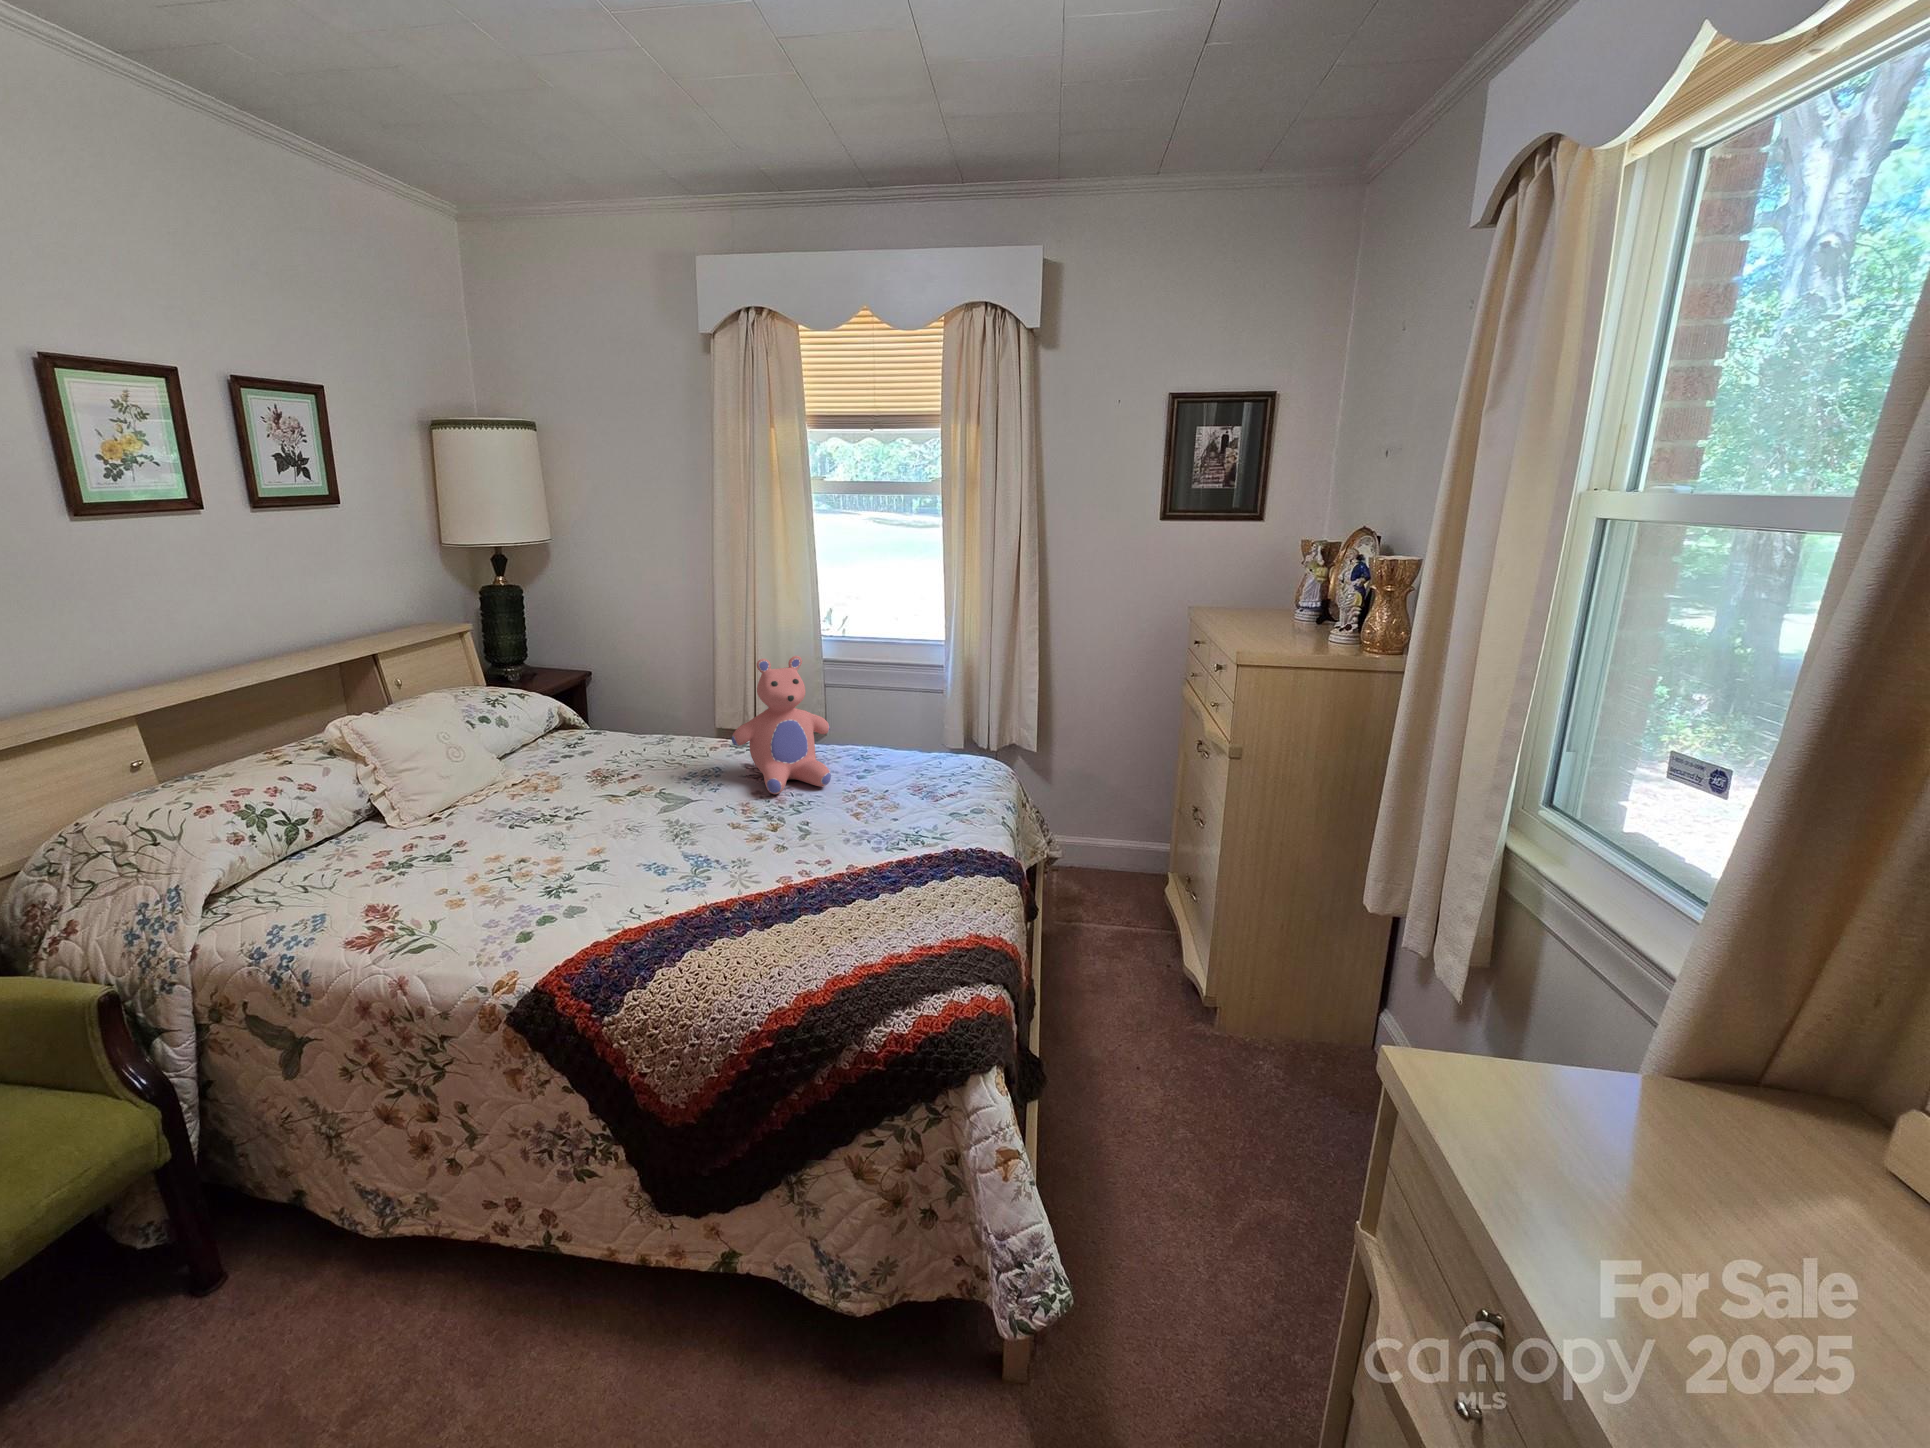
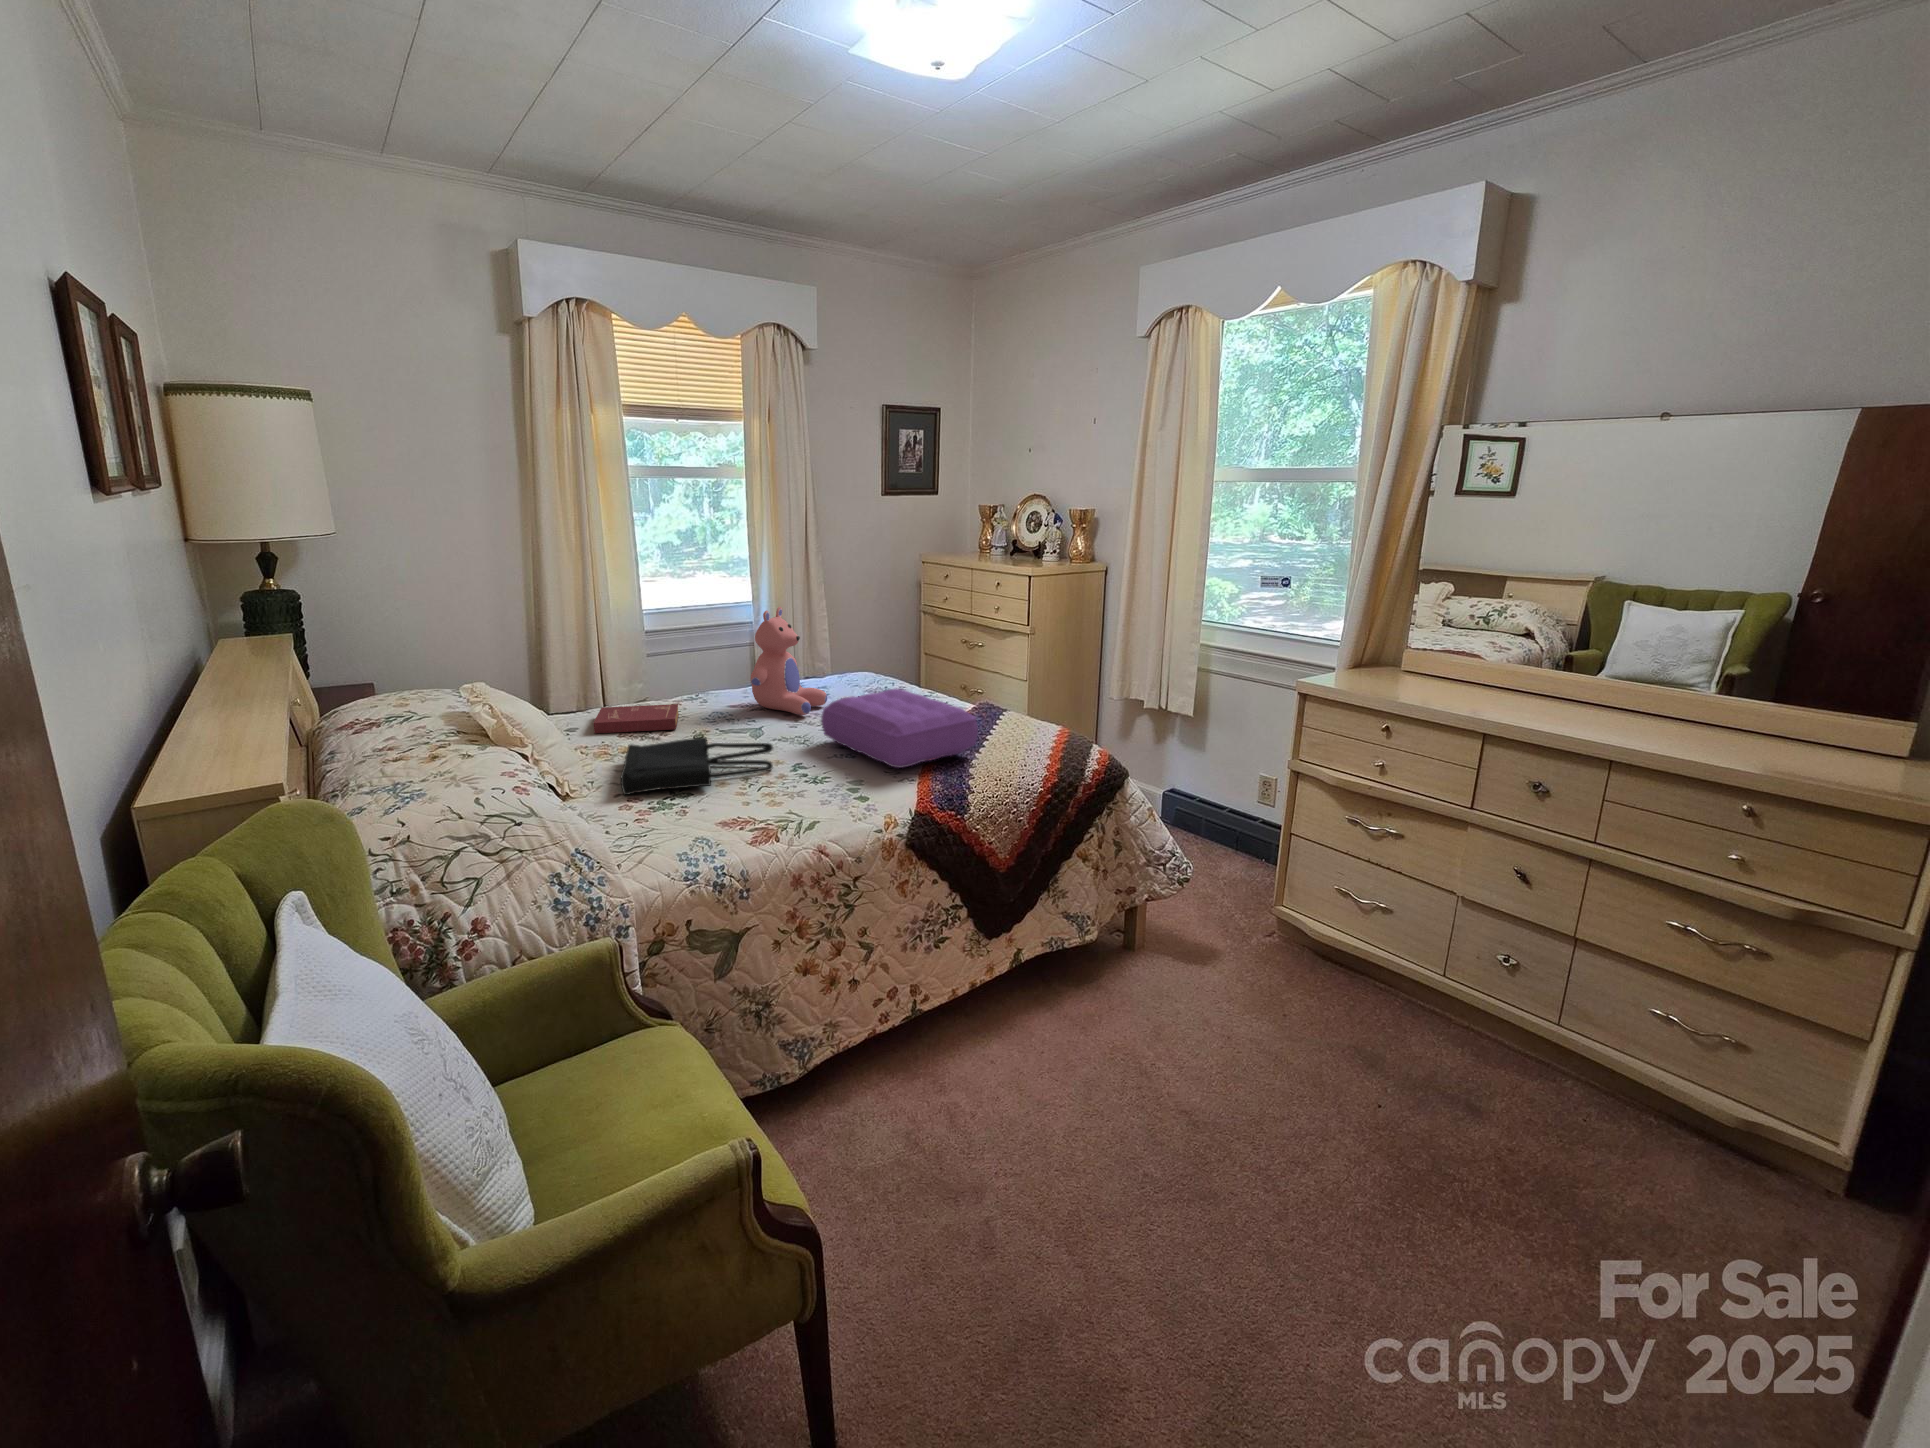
book: none [588,734,692,775] -> present [593,704,679,733]
tote bag: none [430,782,592,855] -> present [621,737,773,795]
pillow: none [636,788,830,914] -> present [821,688,978,768]

